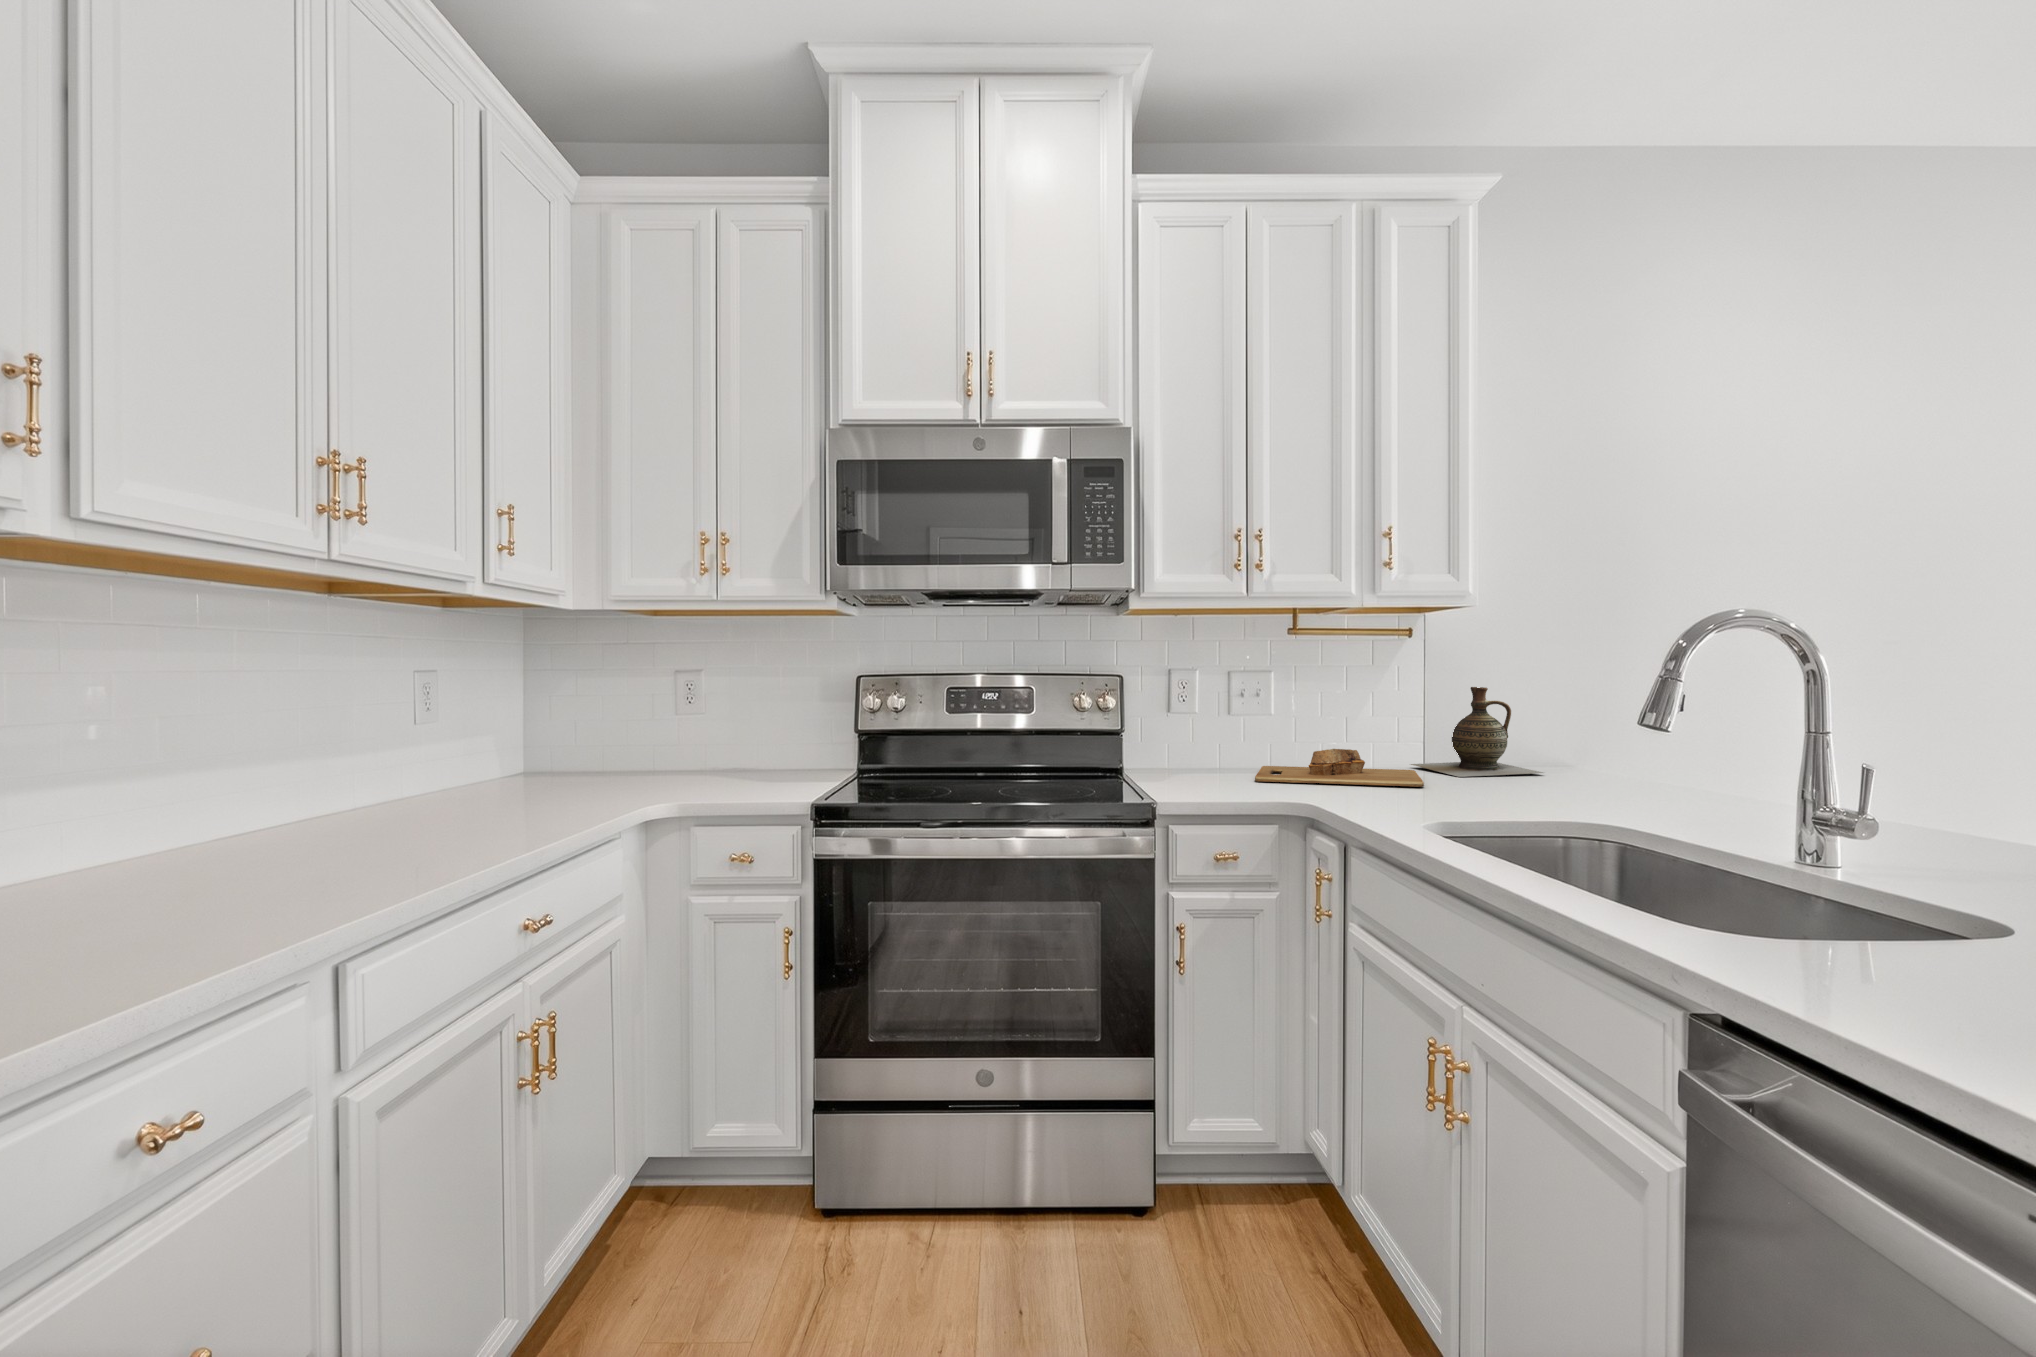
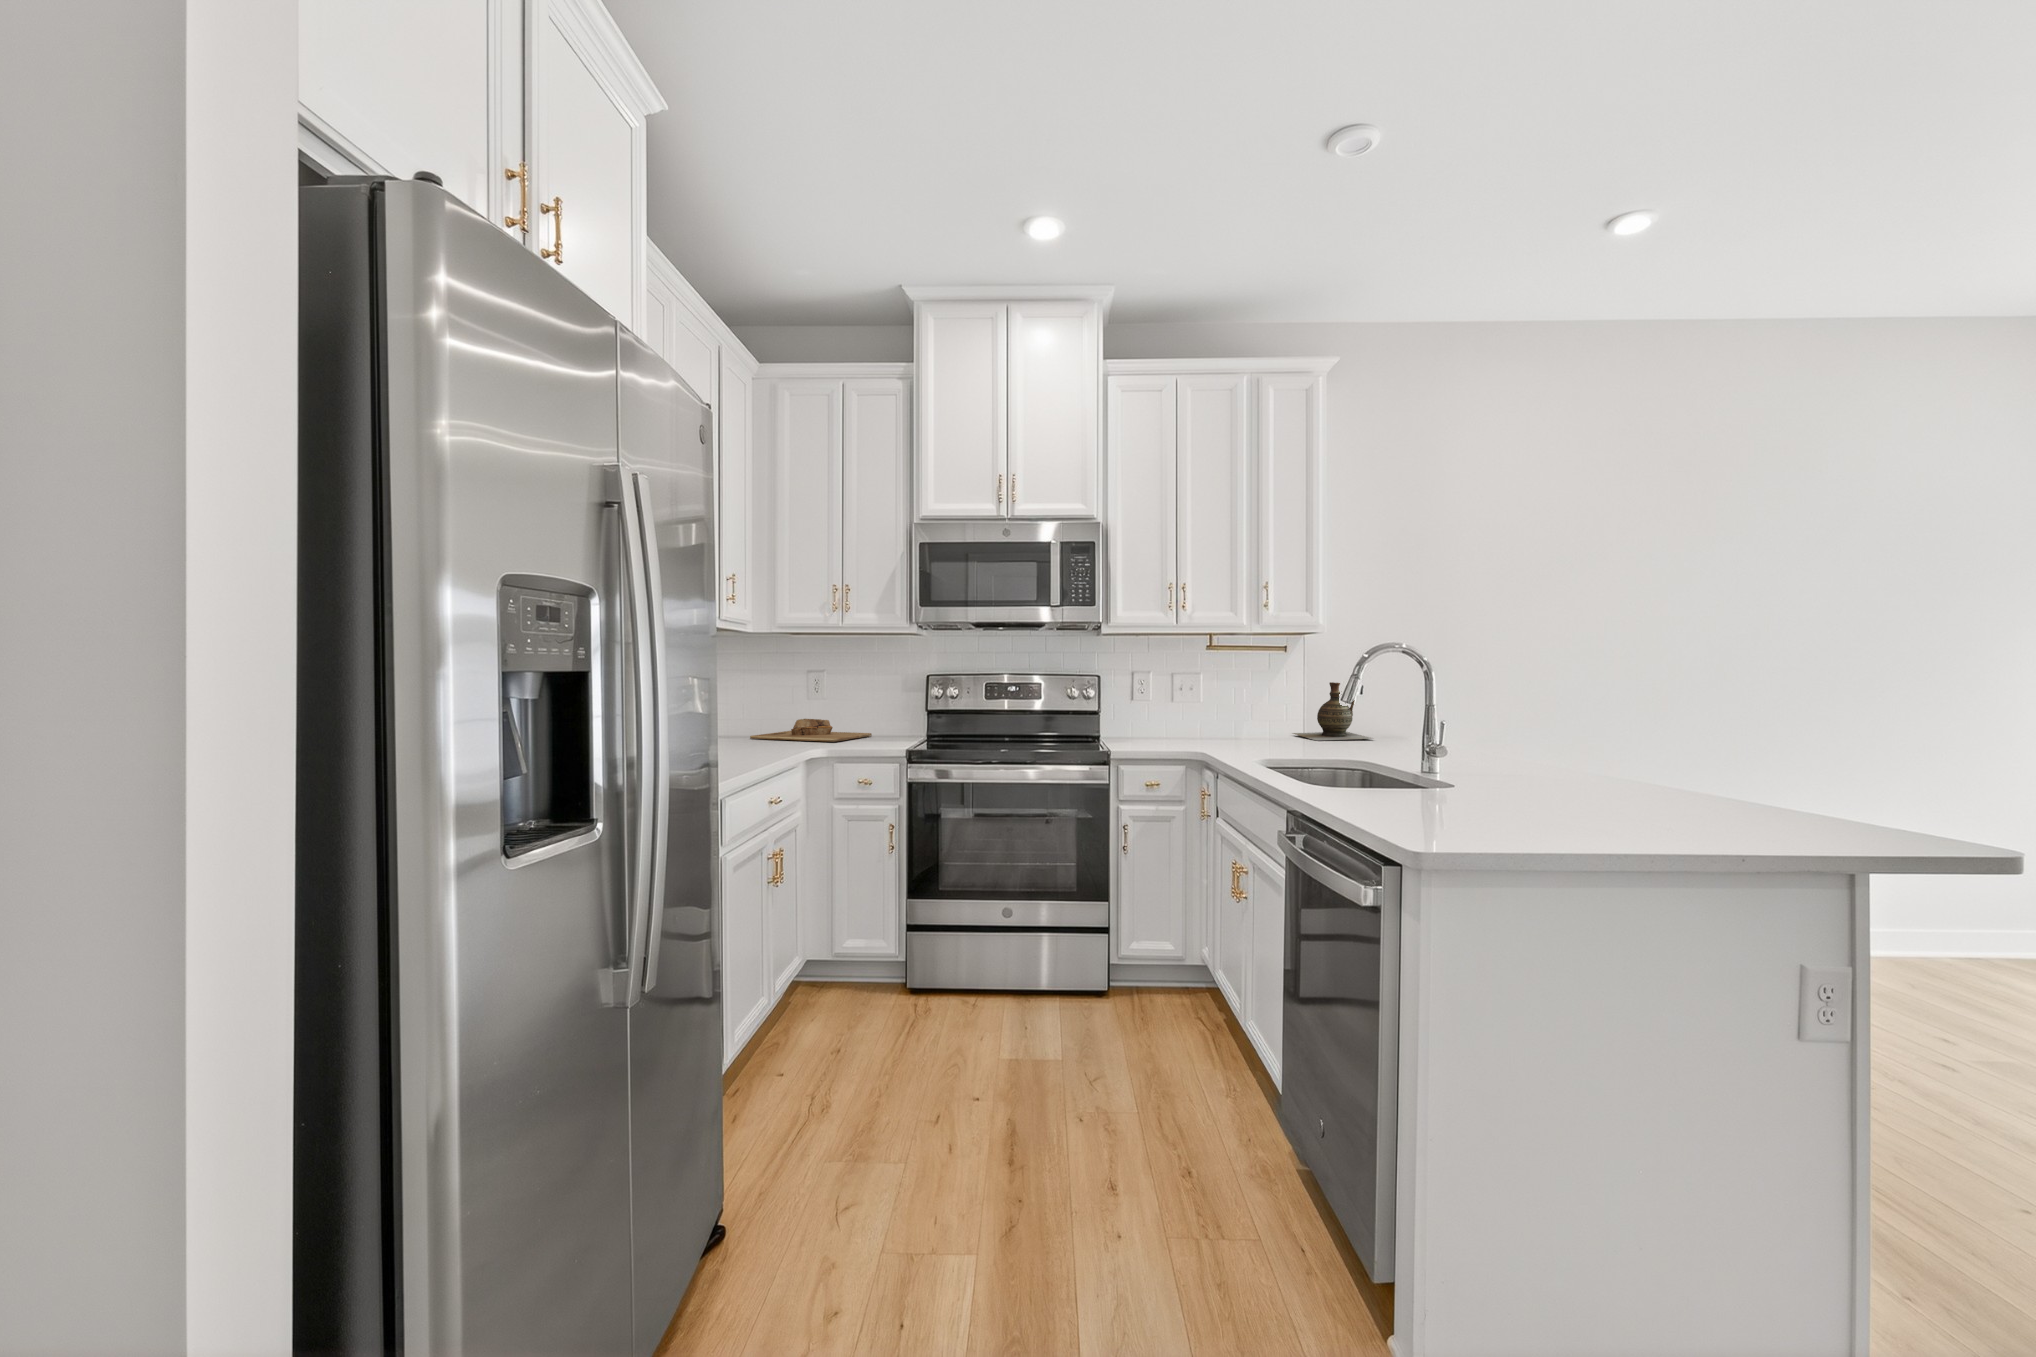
cutting board: present [1255,749,1424,787] -> present [750,719,872,742]

